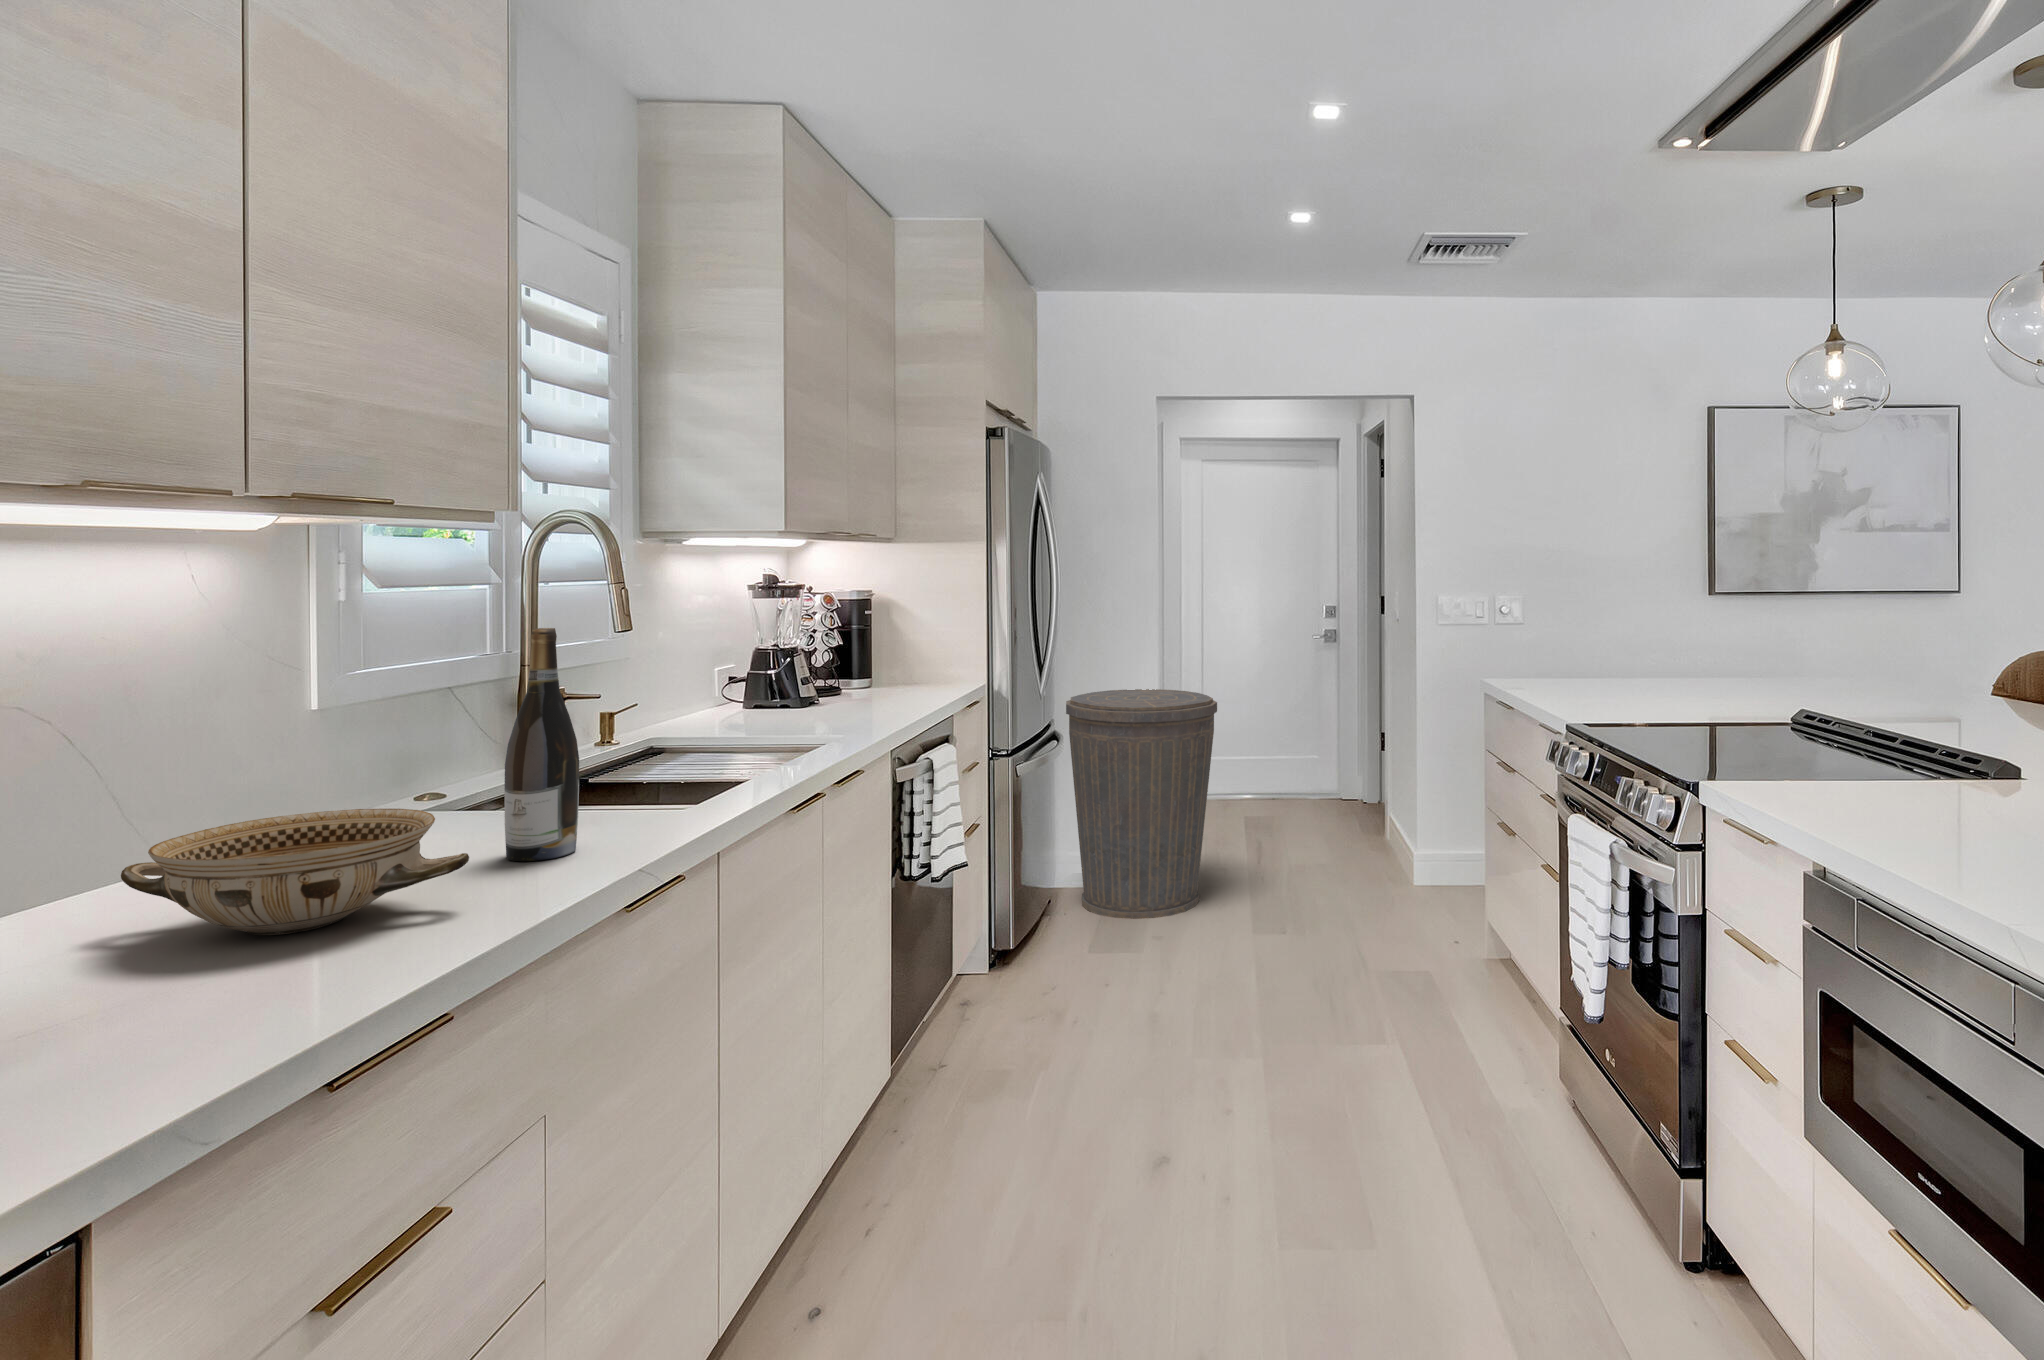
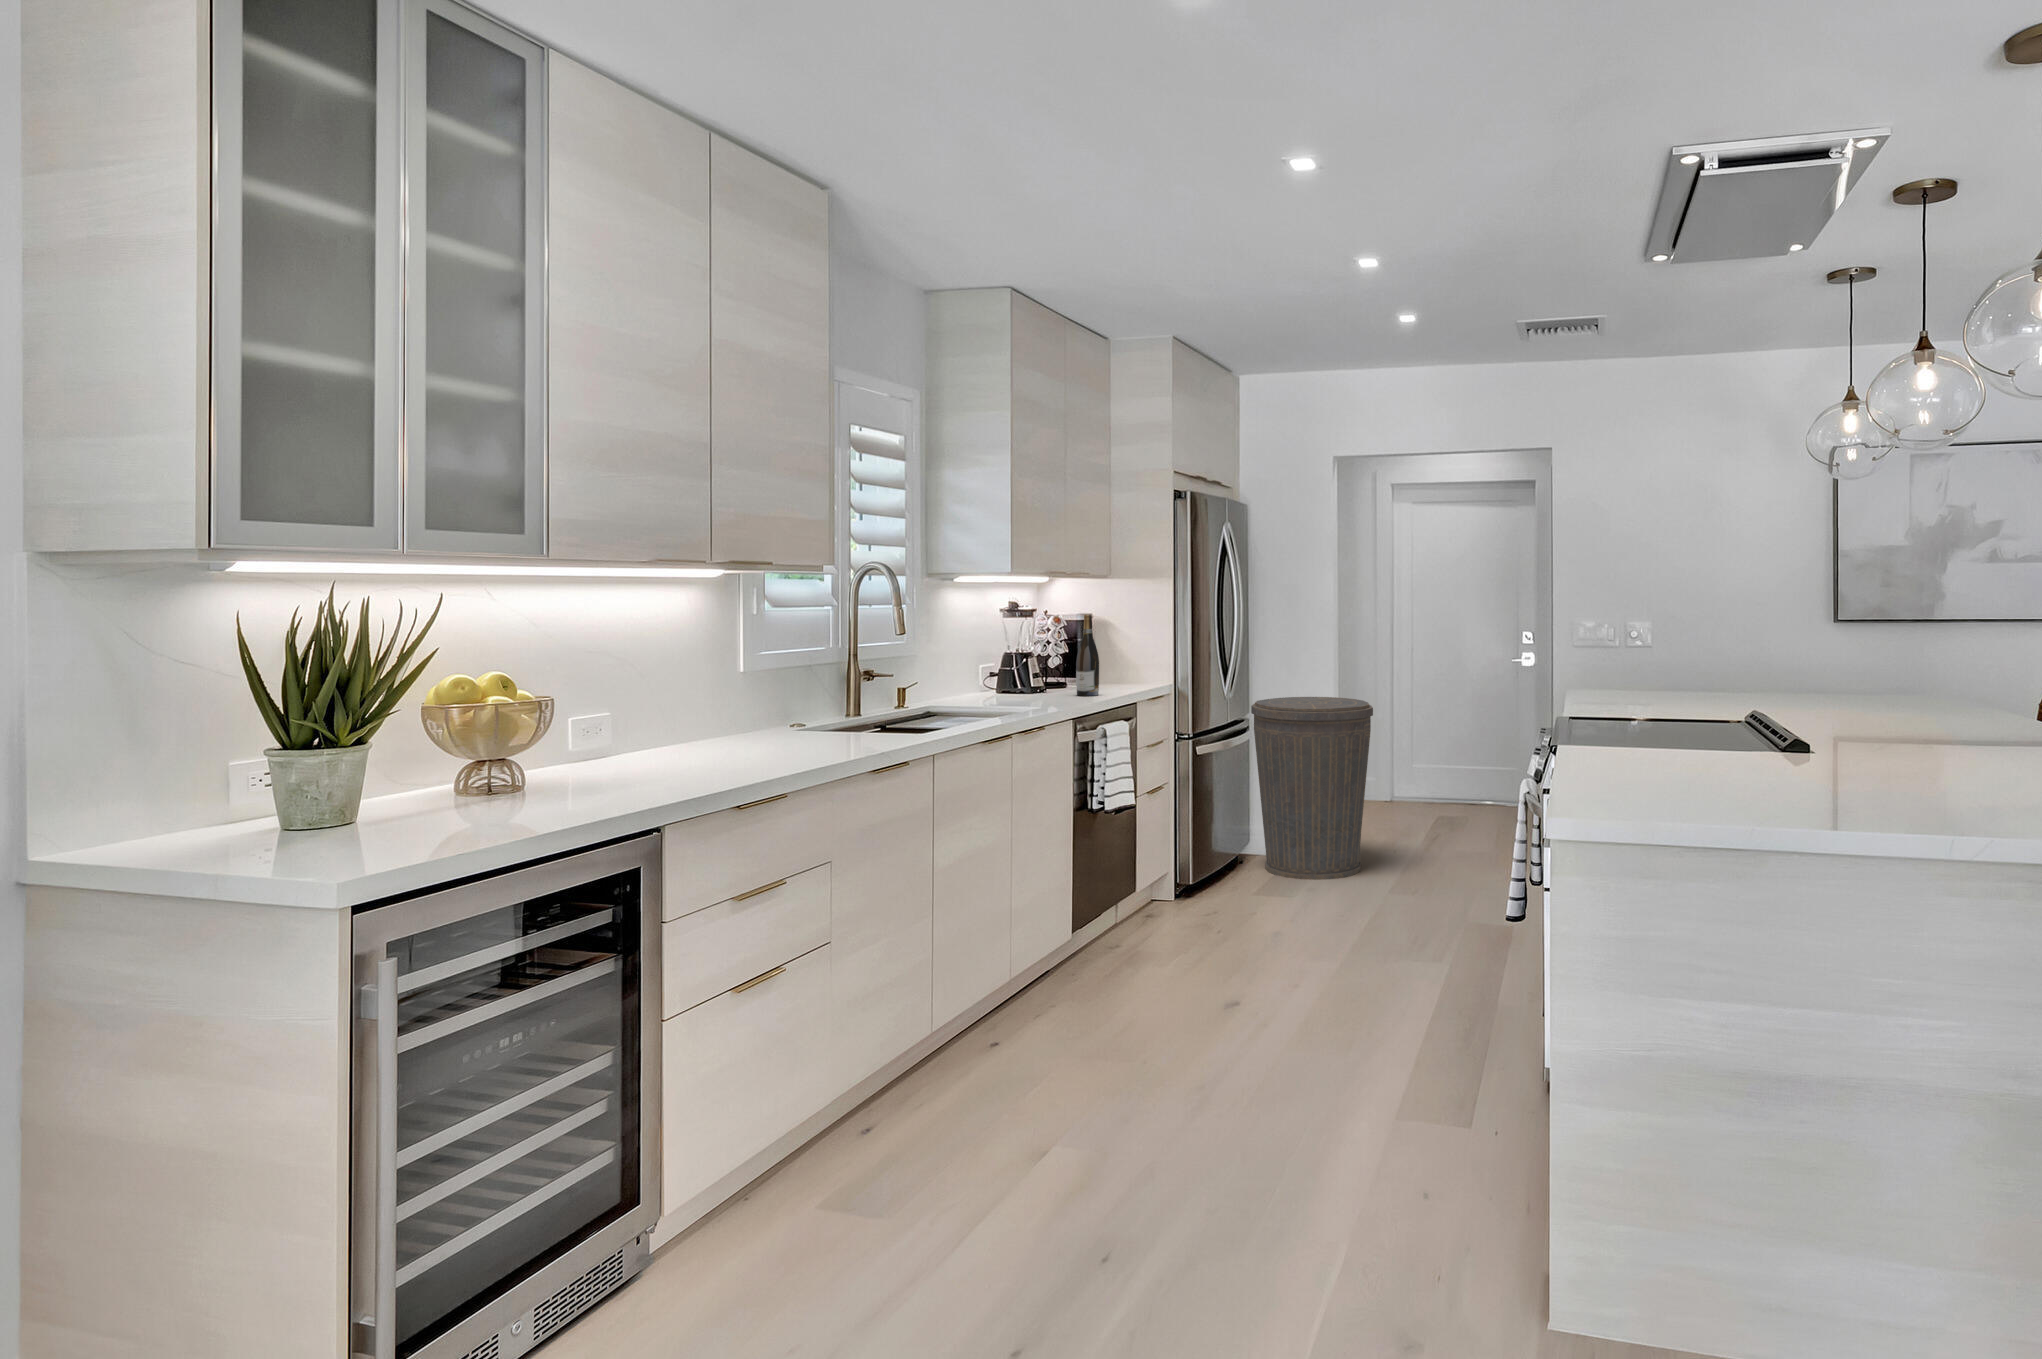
wine bottle: present [504,628,579,861] -> present [1076,614,1099,696]
ceramic bowl: present [121,809,469,935] -> none [672,713,806,762]

